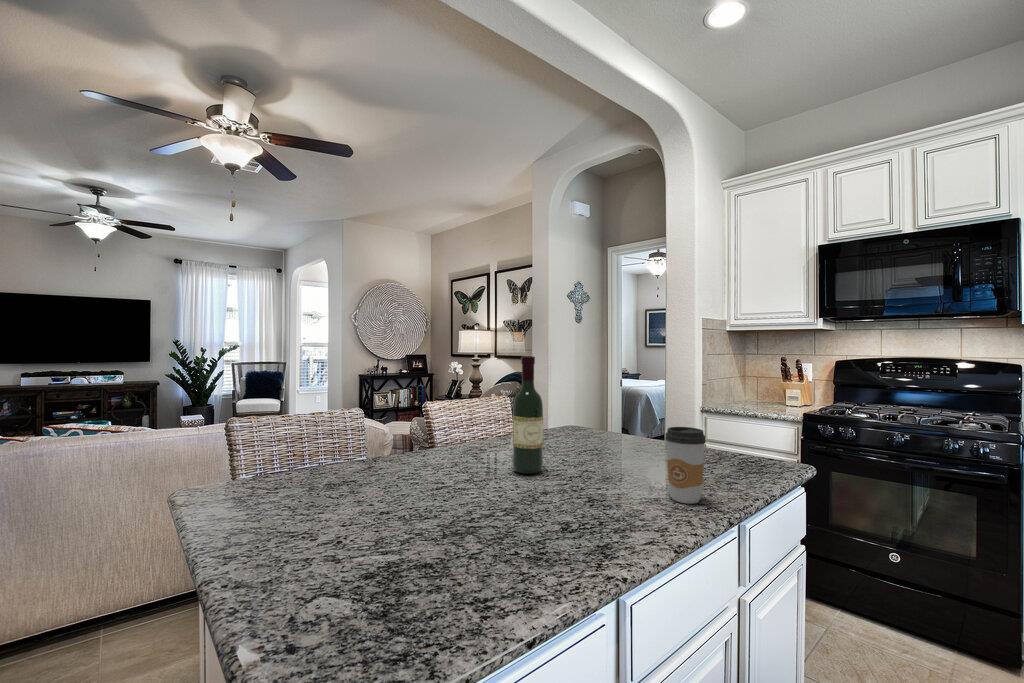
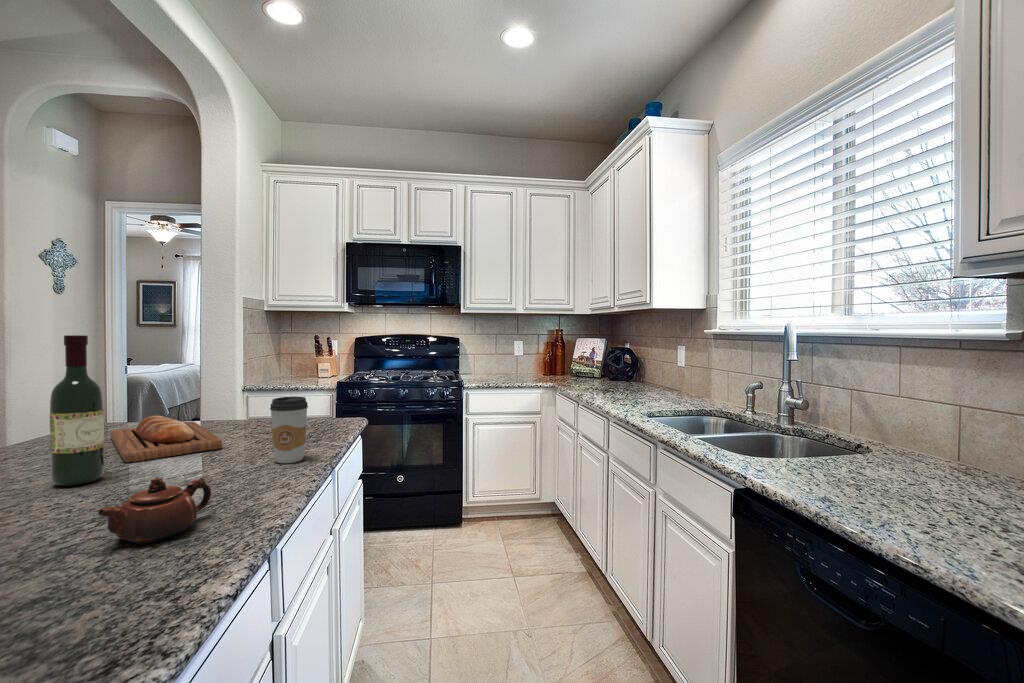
bread loaf: none [563,426,637,468] -> present [110,415,222,463]
teapot: none [489,488,576,547] -> present [98,478,211,544]

